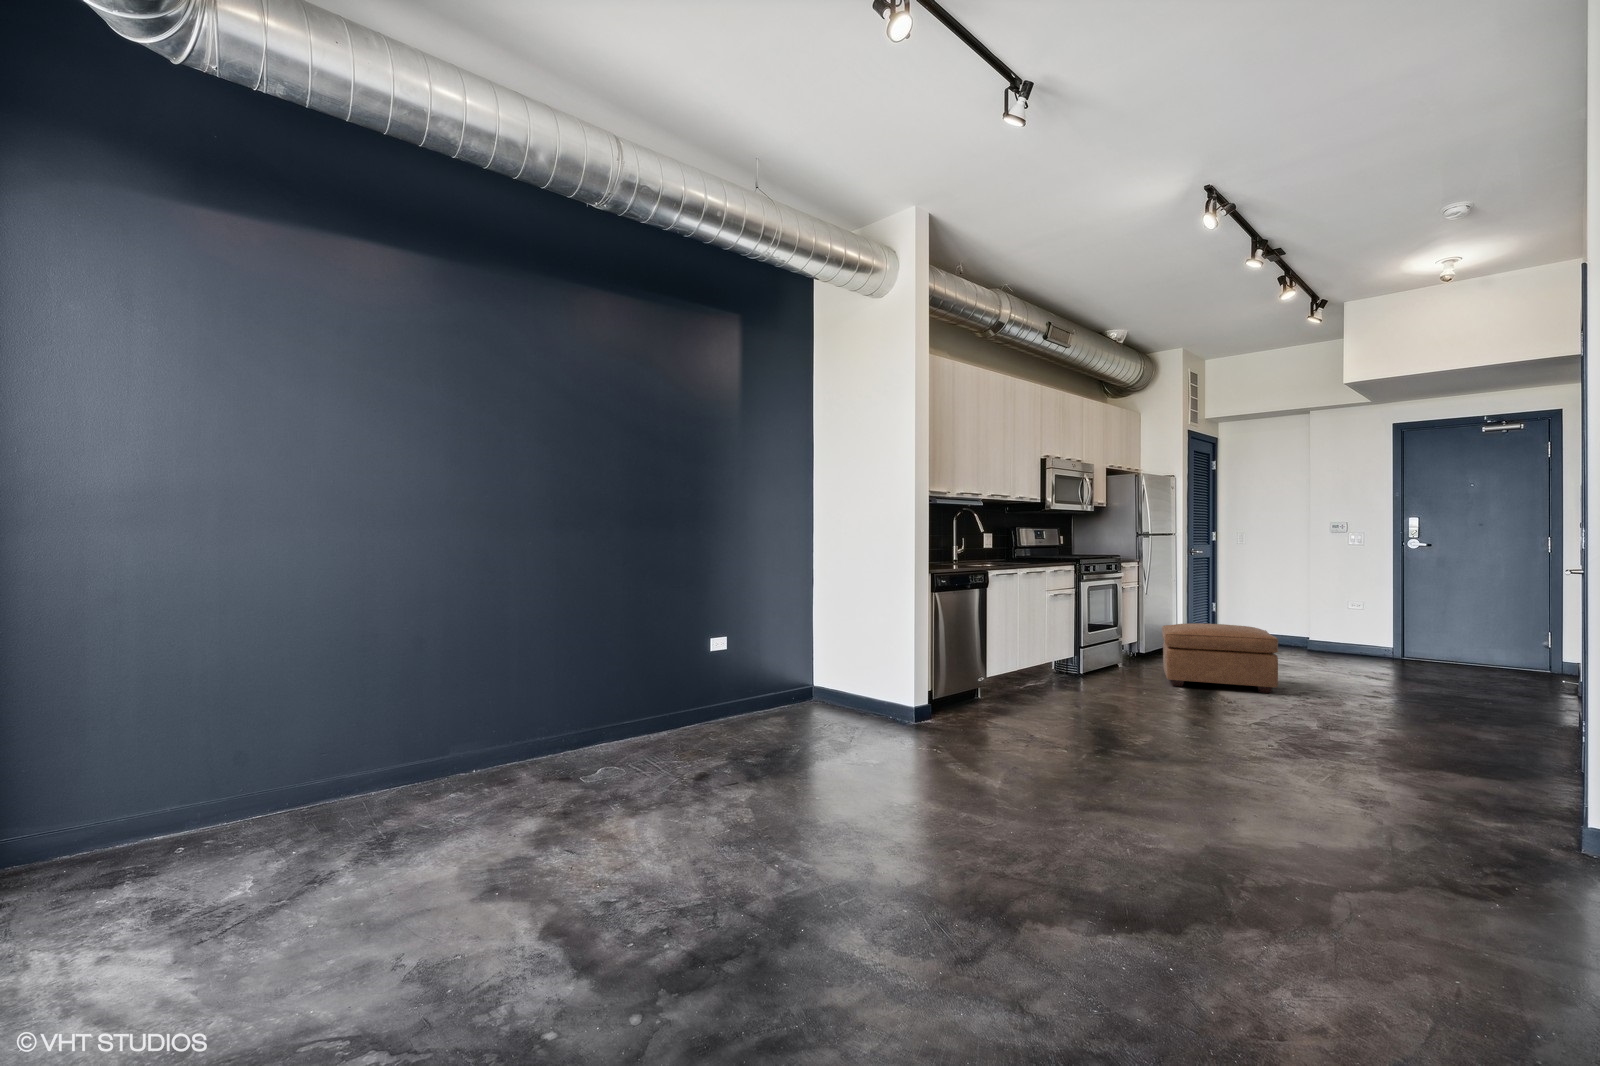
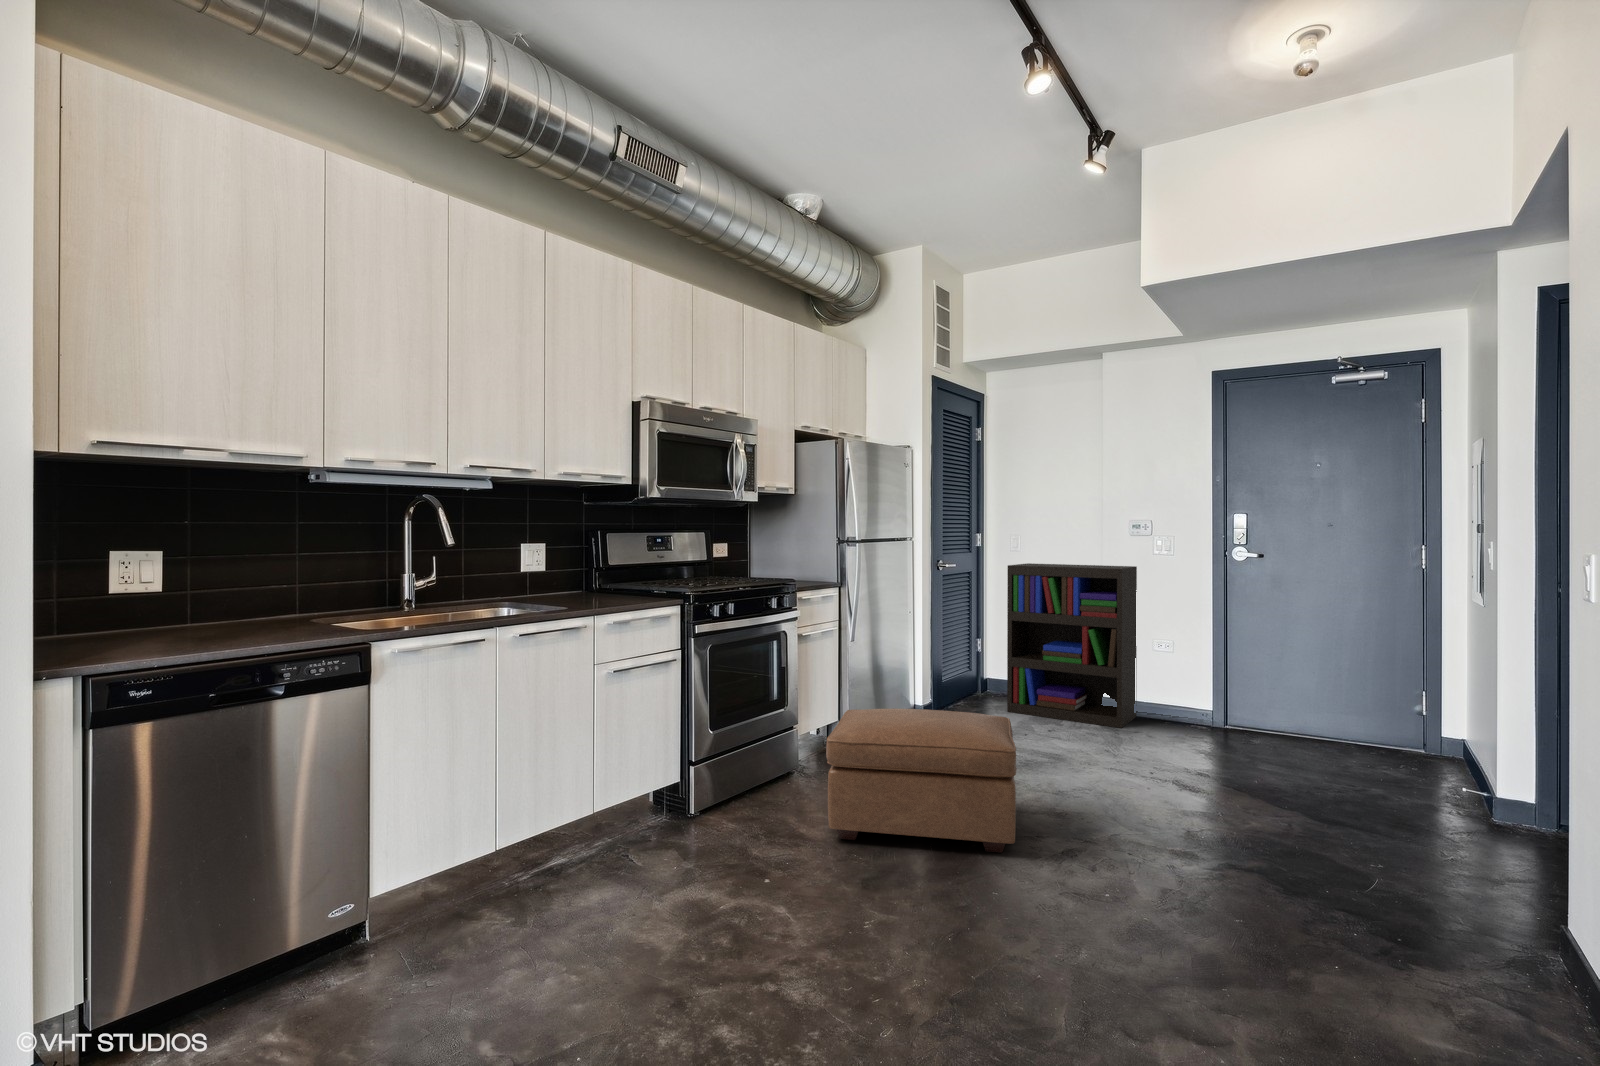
bookshelf: none [1239,552,1335,658] -> present [1007,563,1137,728]

